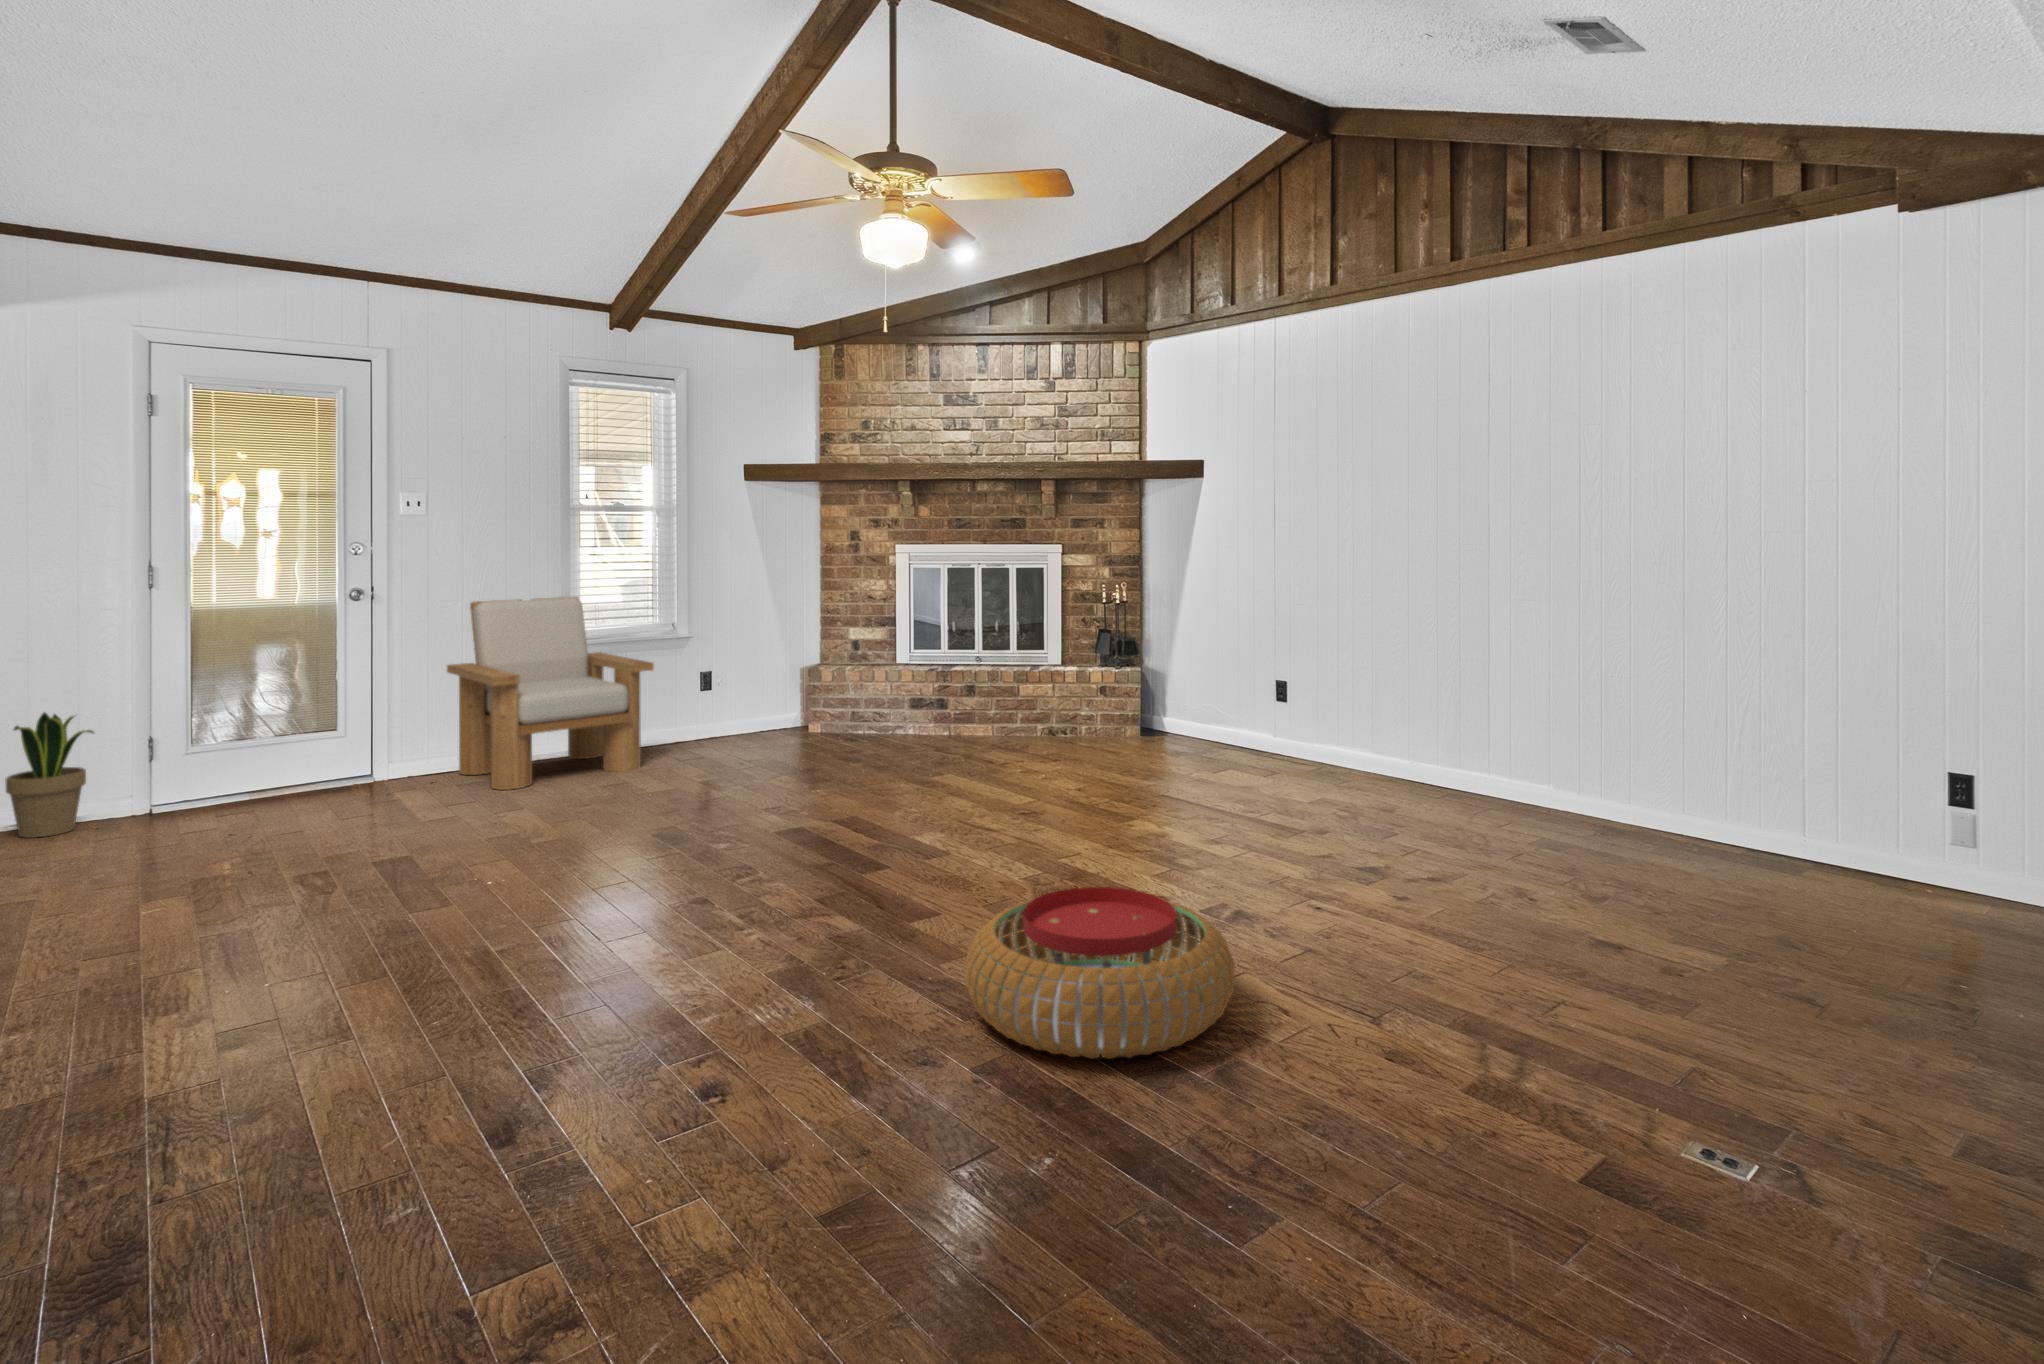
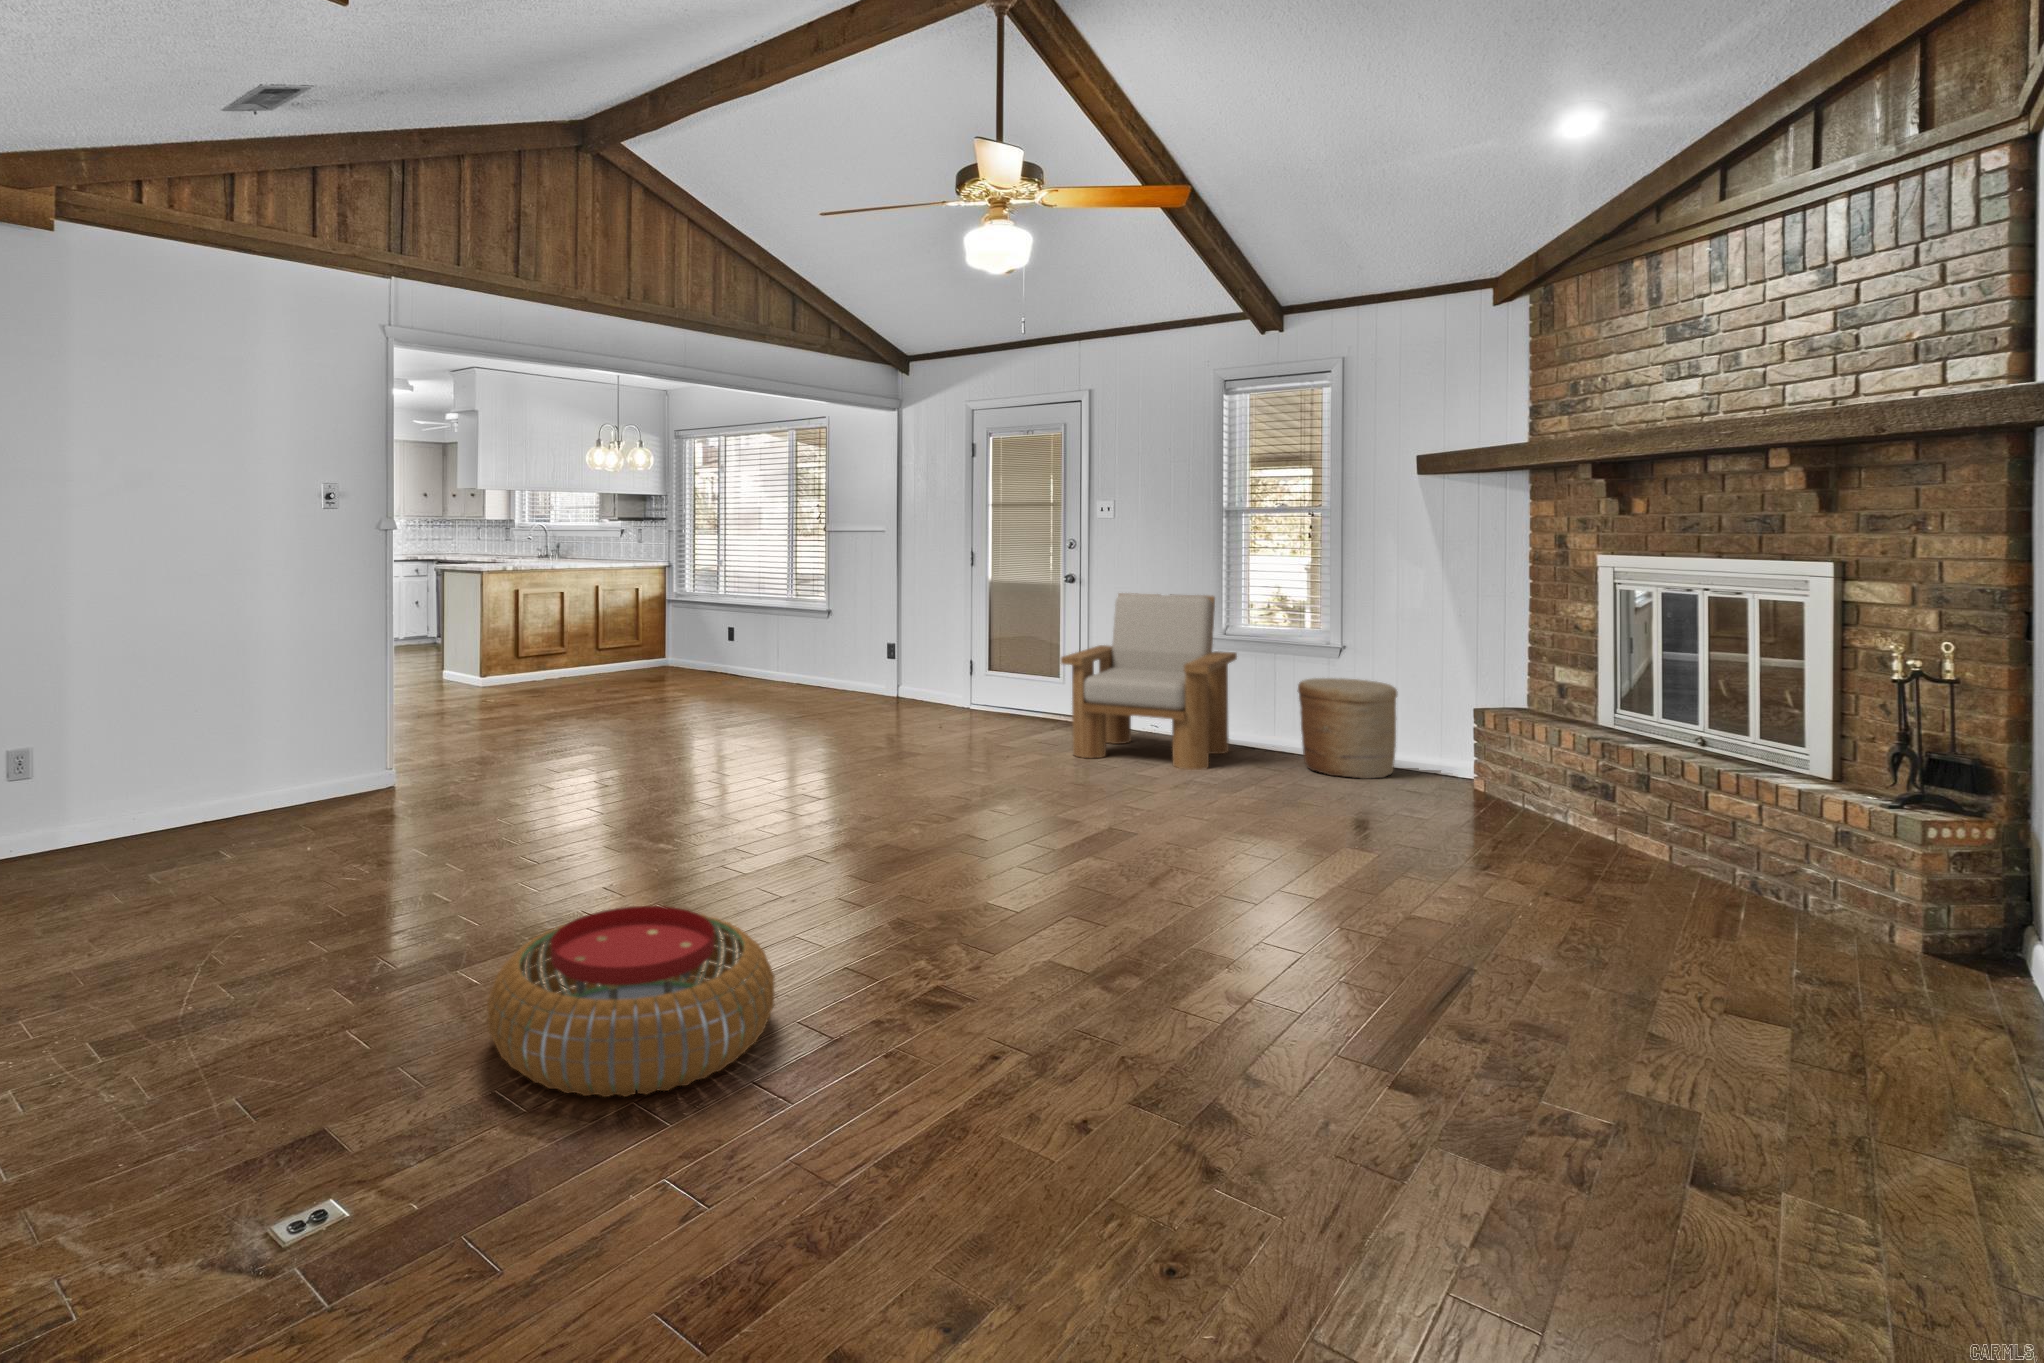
woven basket: none [679,661,762,747] -> present [1298,678,1398,779]
potted plant: present [5,712,94,838] -> none [856,641,901,718]

